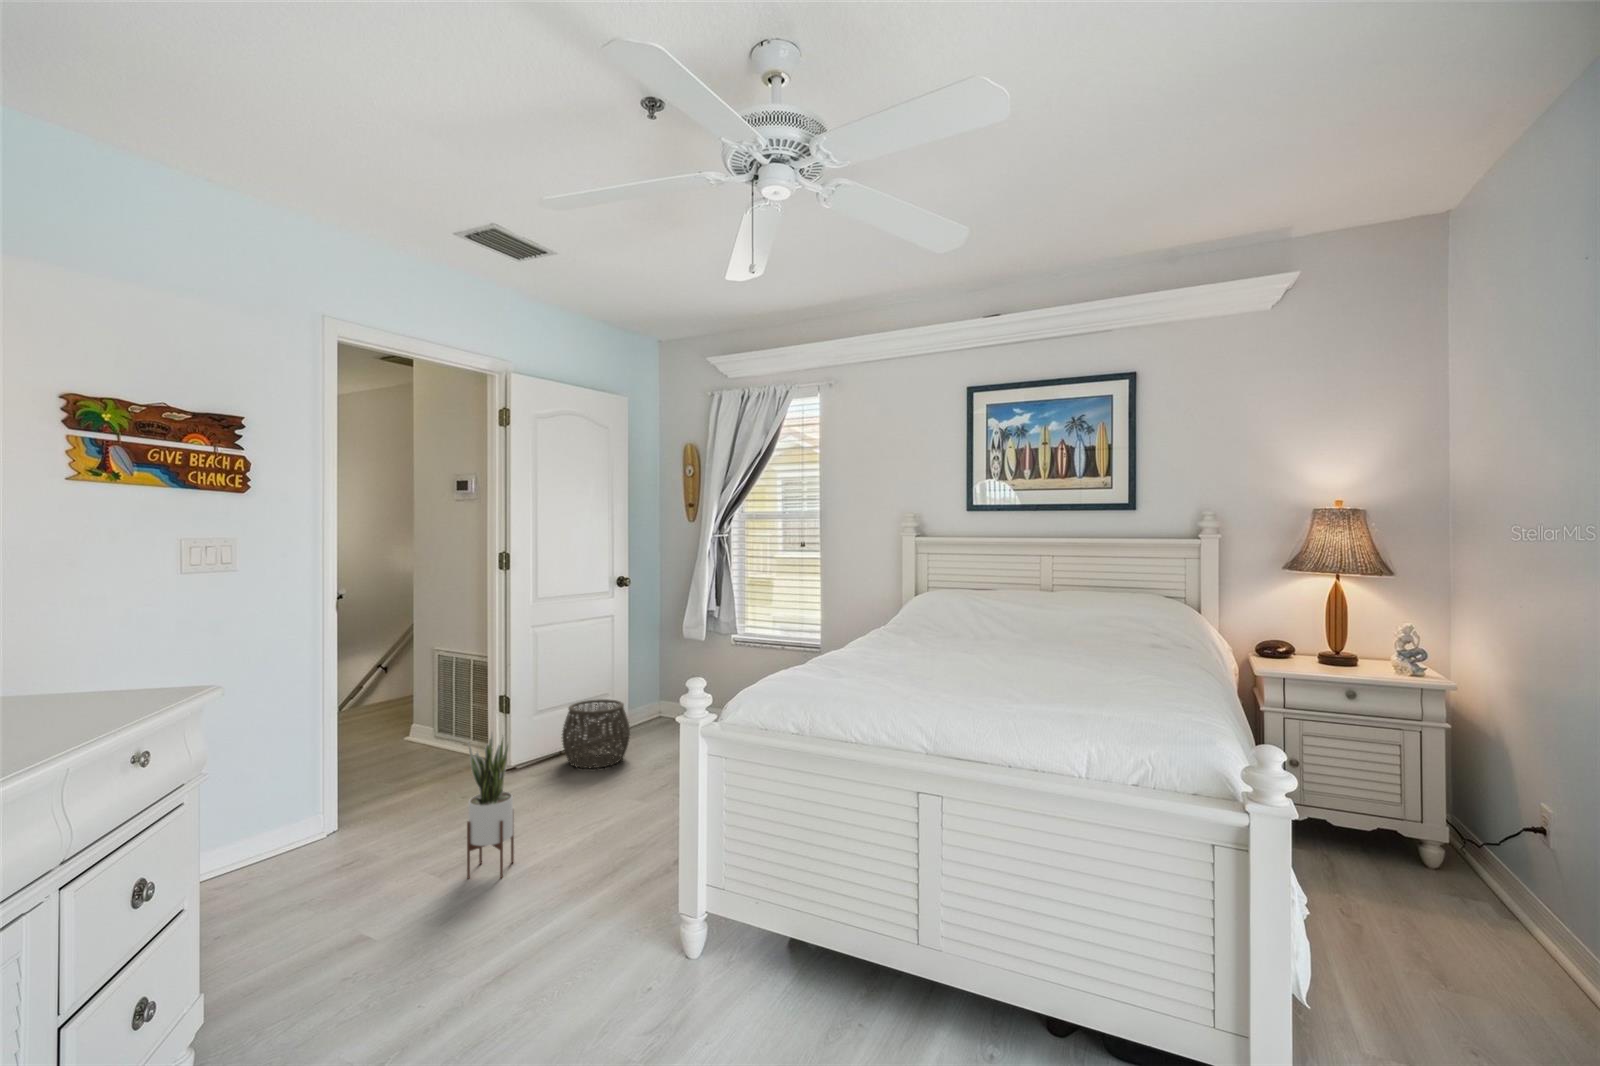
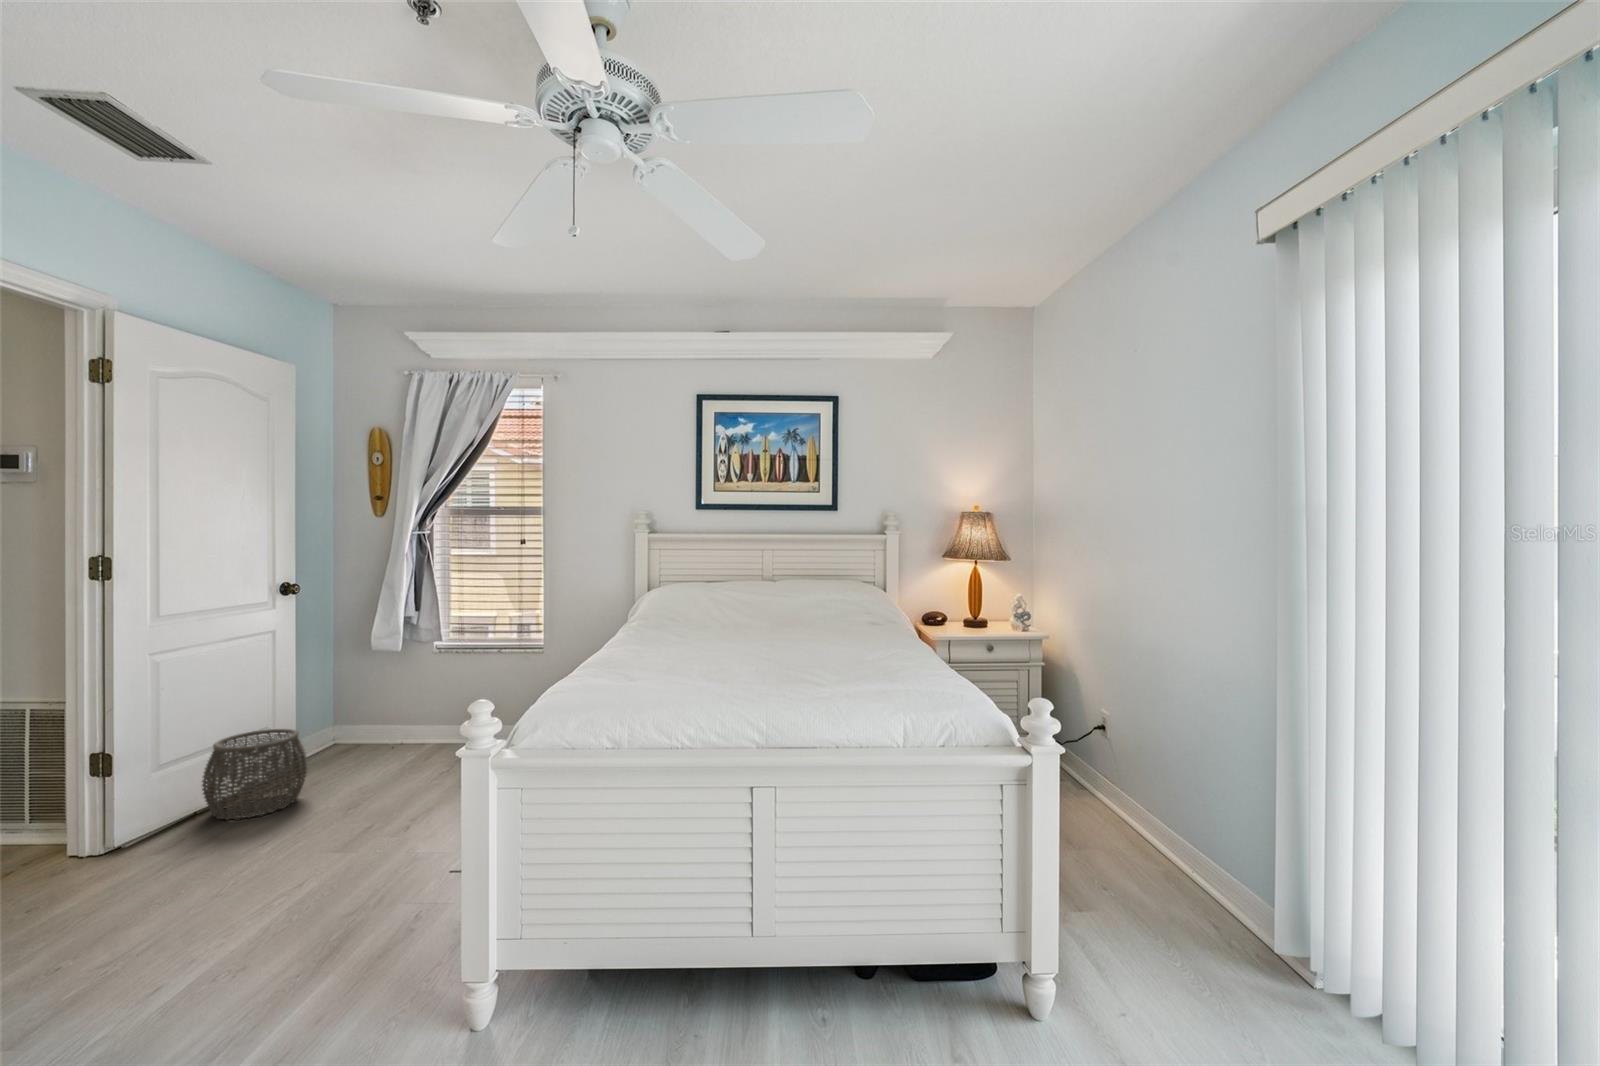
potted plant: present [467,733,514,878] -> none [82,788,165,1004]

